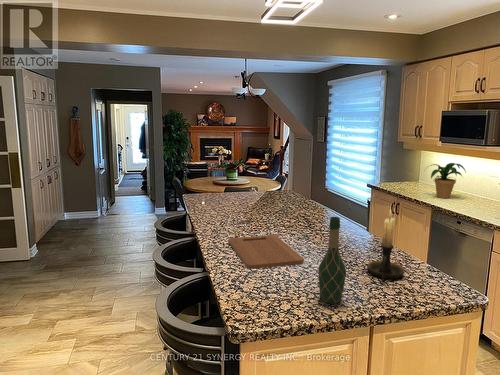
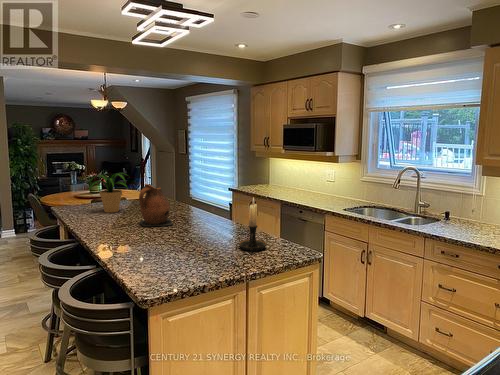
potted plant: present [431,163,465,198] -> present [89,172,128,213]
ceramic pitcher: none [258,180,294,229] -> present [139,184,173,226]
wine bottle: present [318,217,346,304] -> none [205,202,226,271]
cutting board: present [229,235,304,269] -> none [116,231,188,257]

